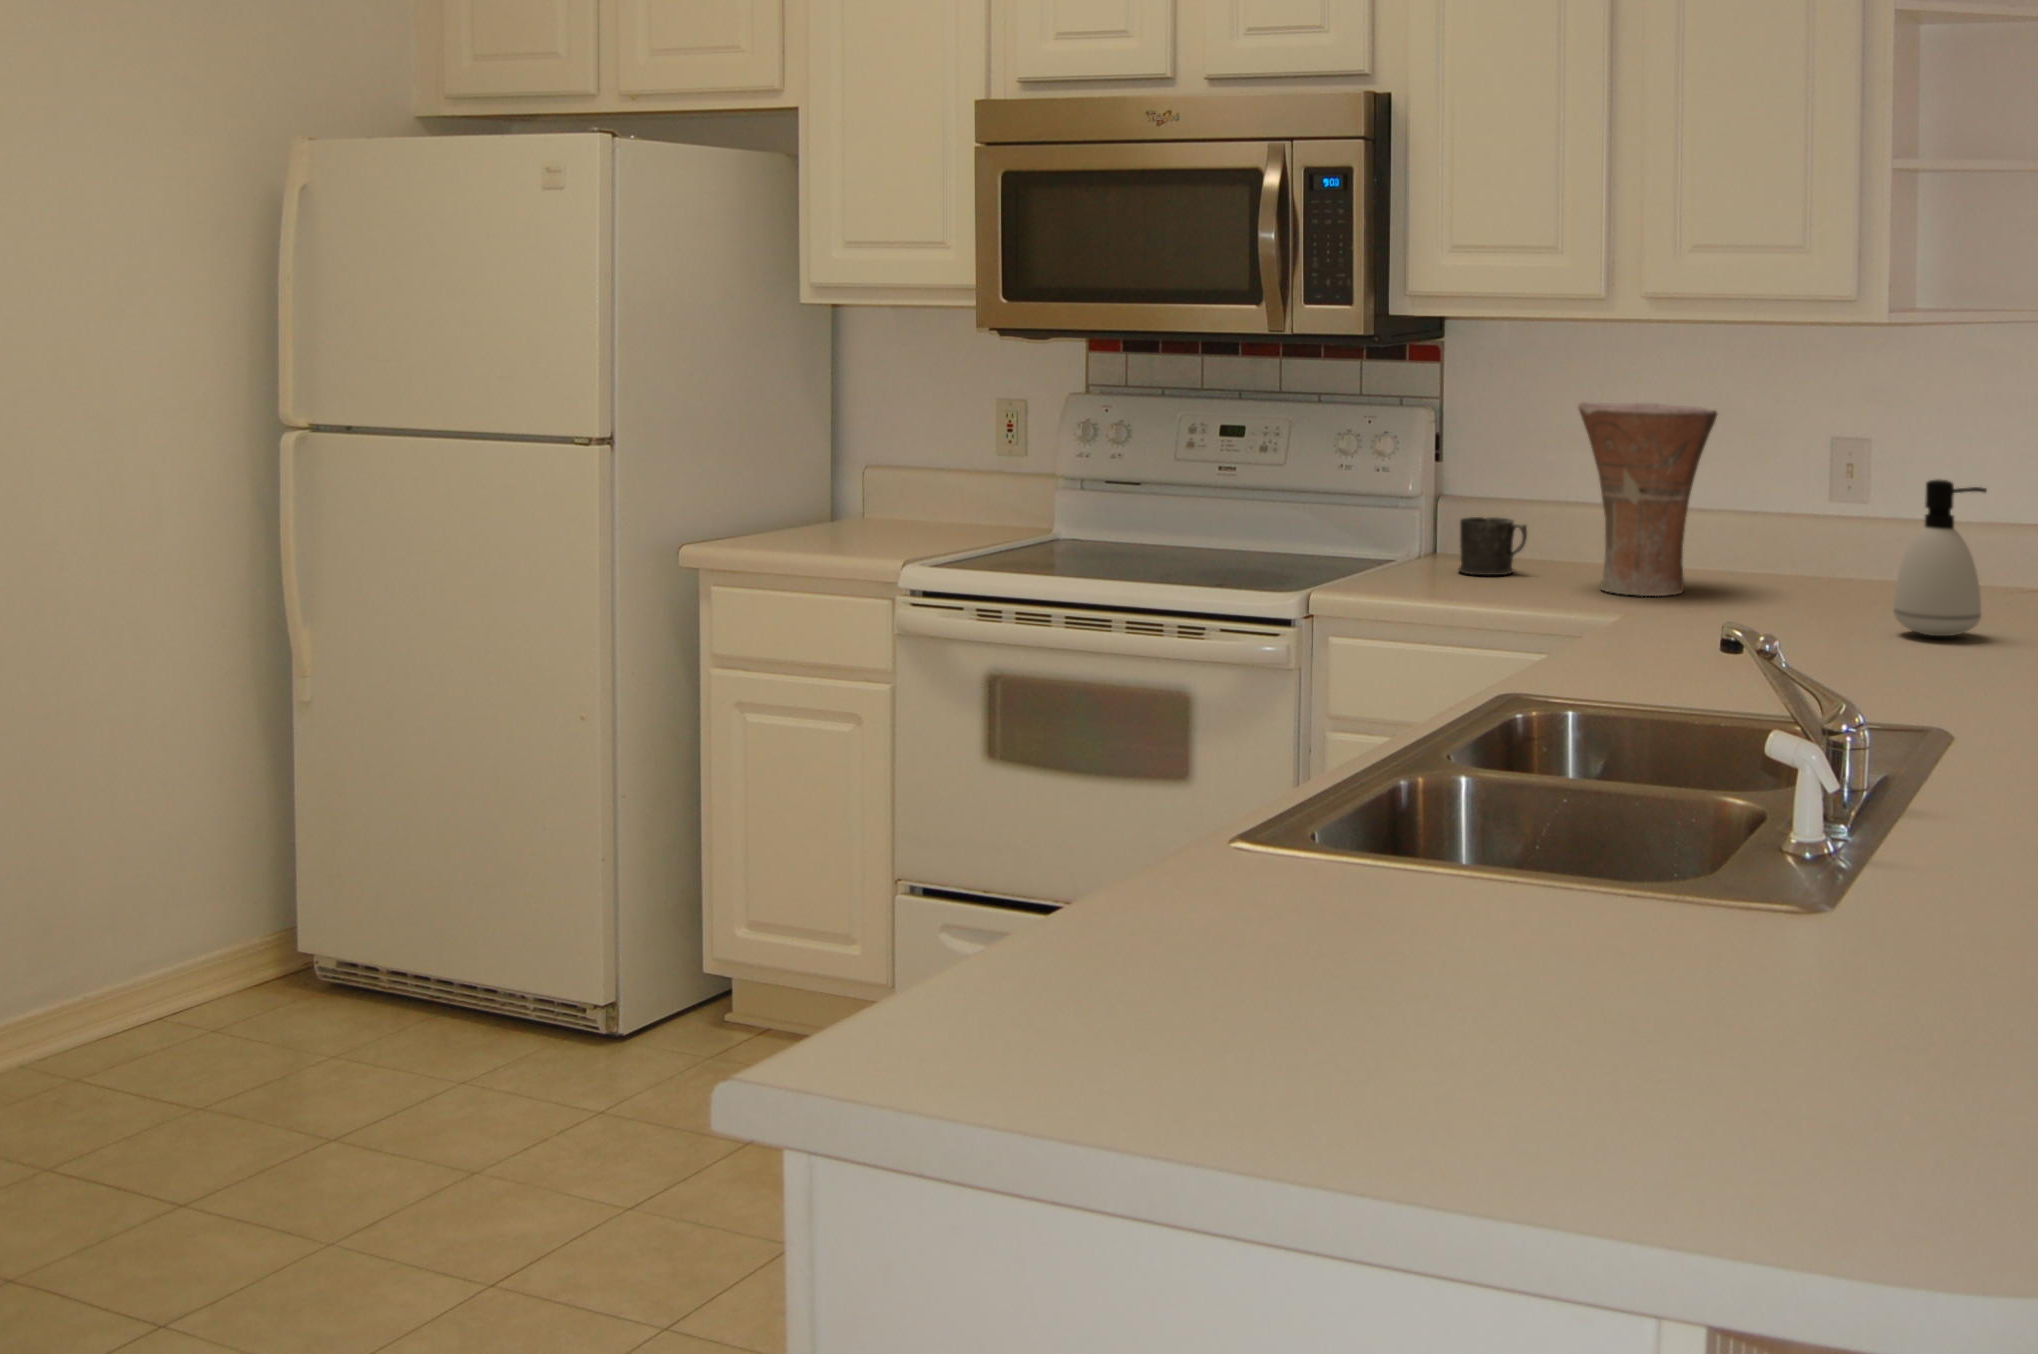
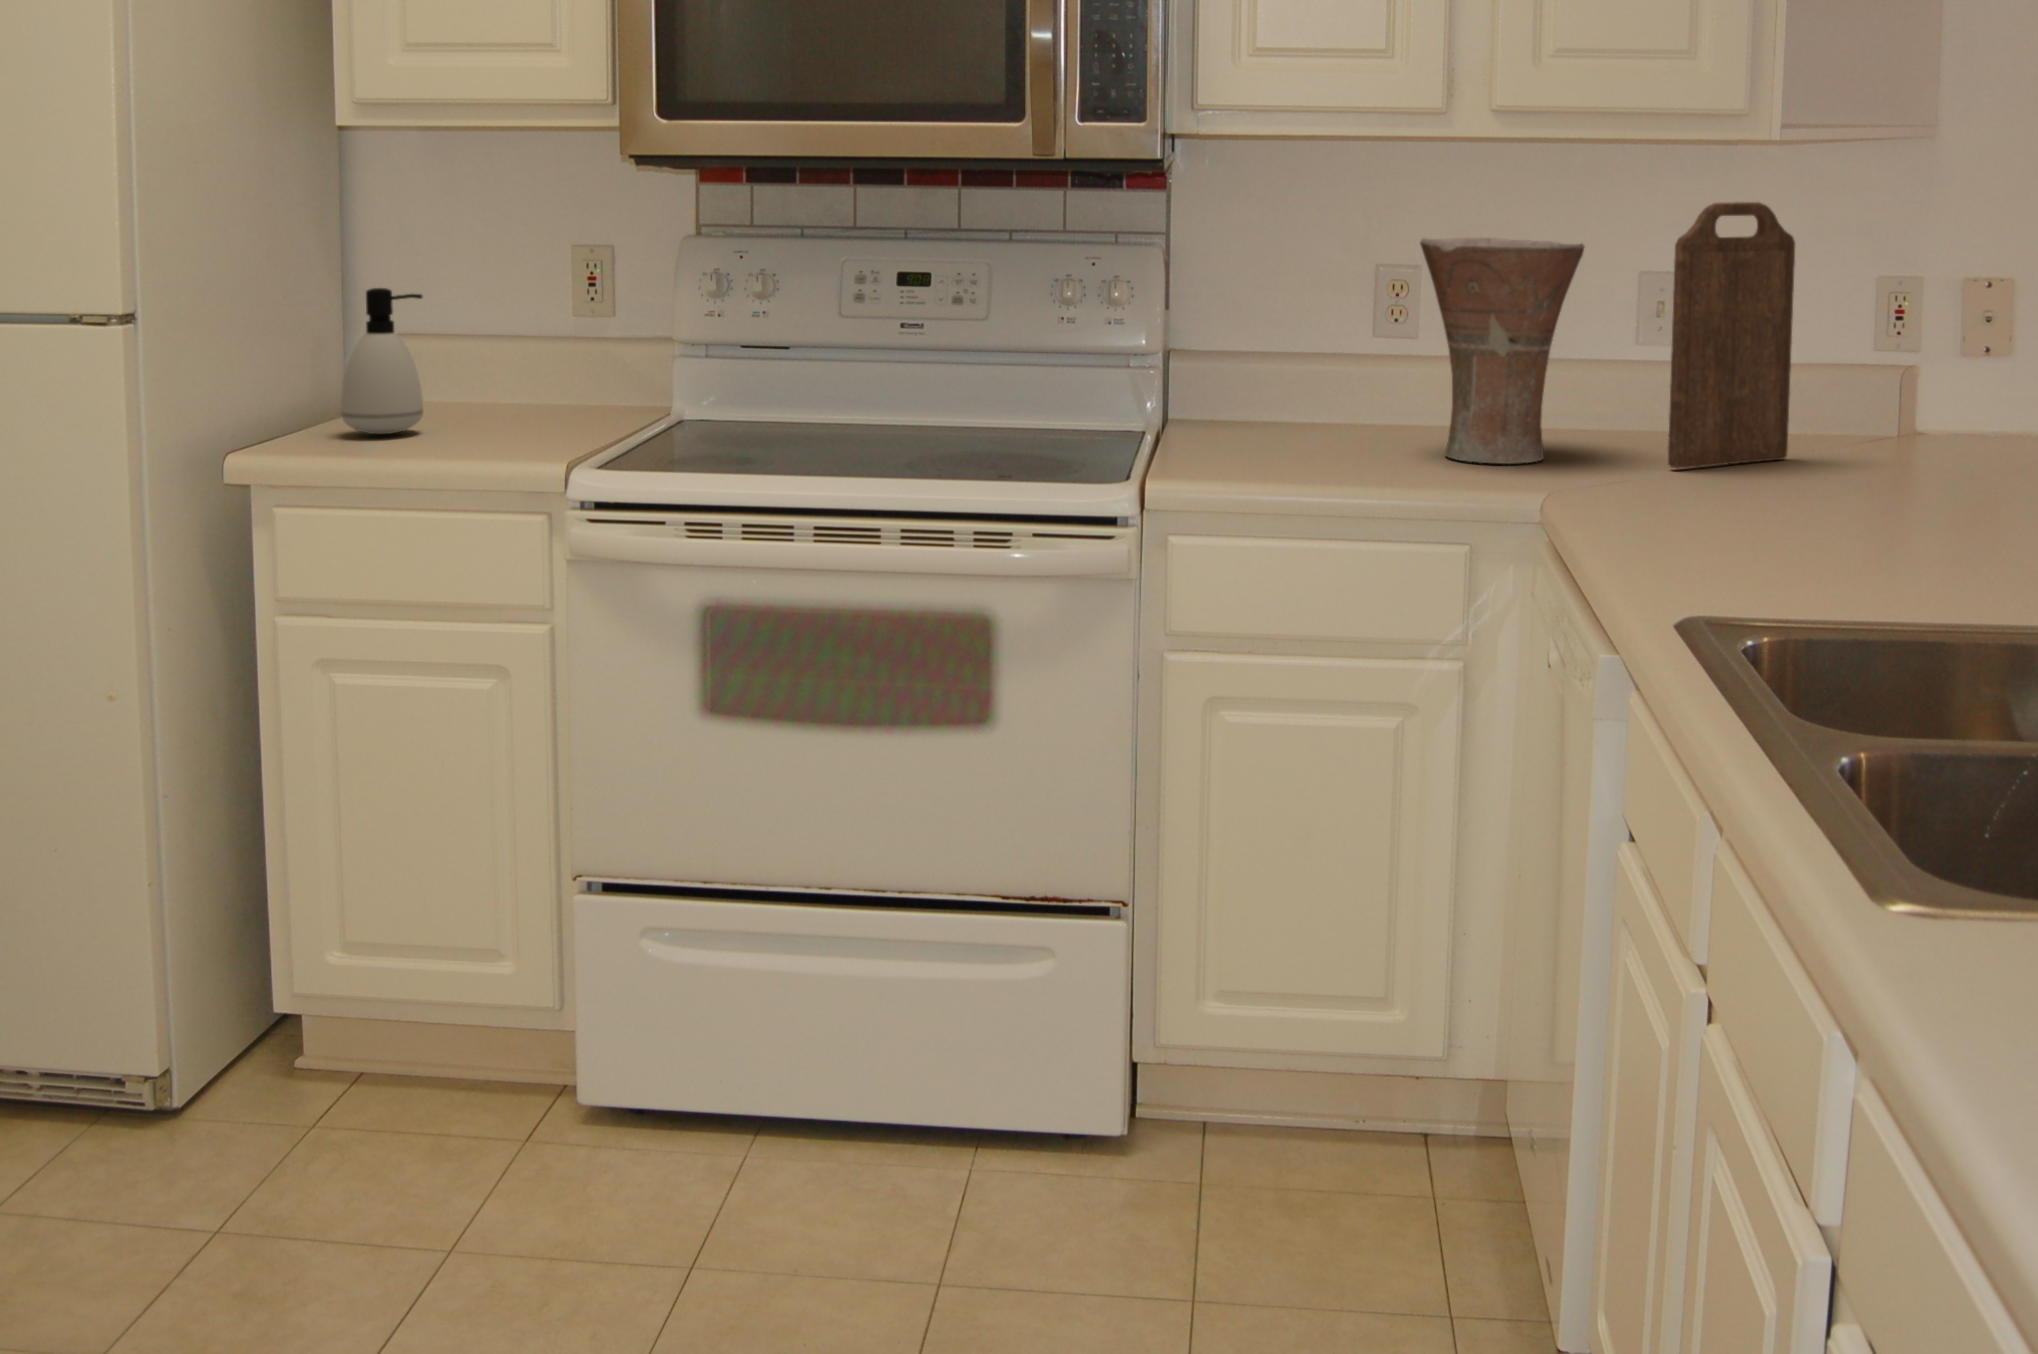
cutting board: none [1770,378,1899,606] -> present [1668,202,1795,469]
soap dispenser: present [1894,480,1987,636] -> present [341,288,423,434]
mug: present [1459,517,1527,575] -> none [1248,378,1333,447]

